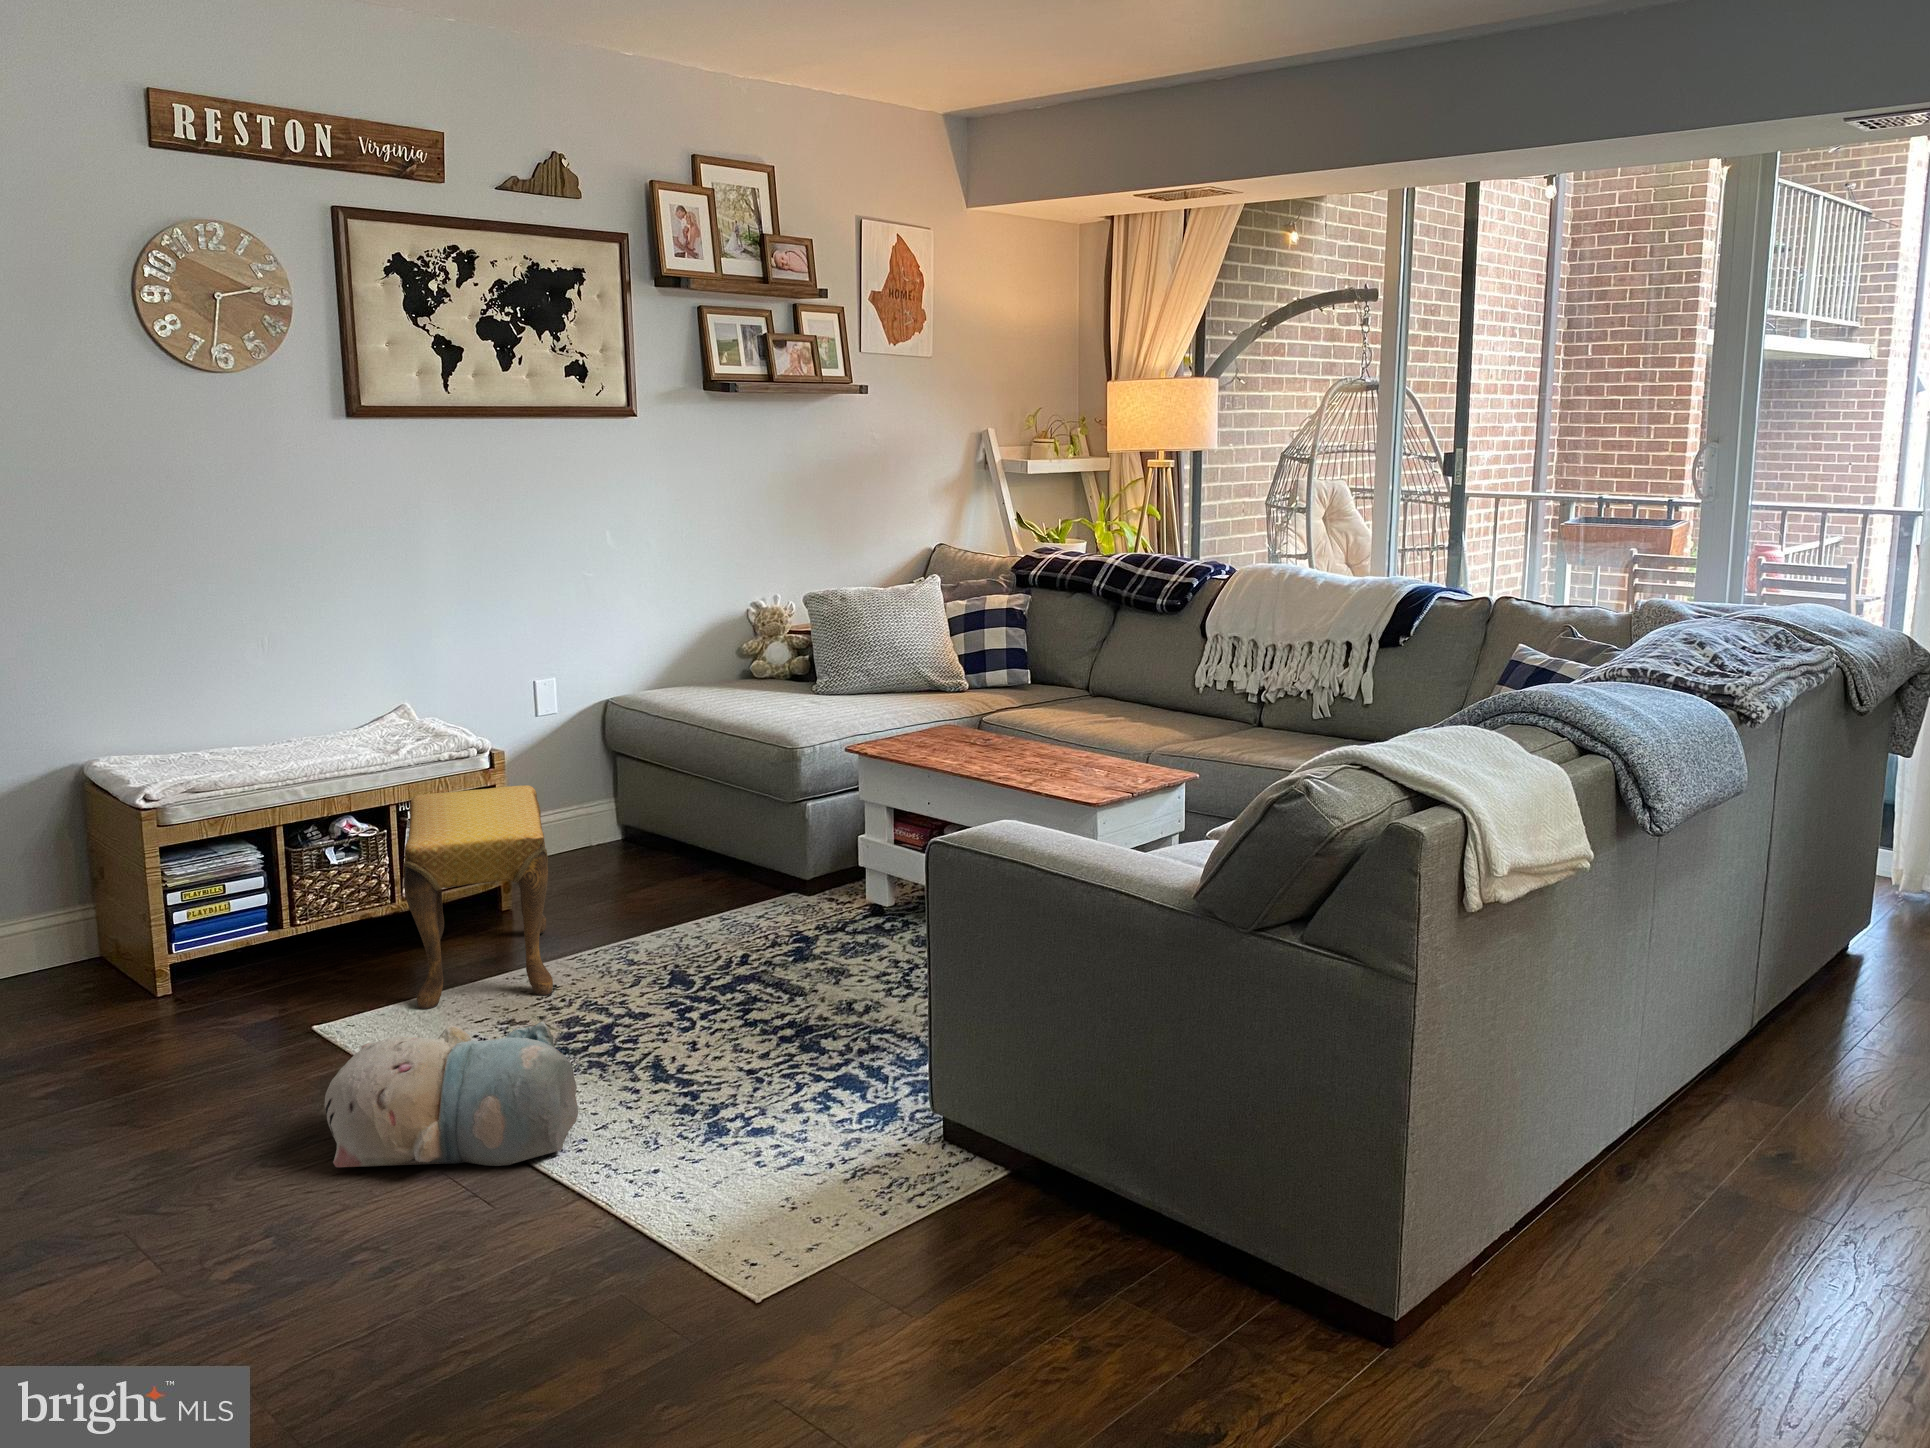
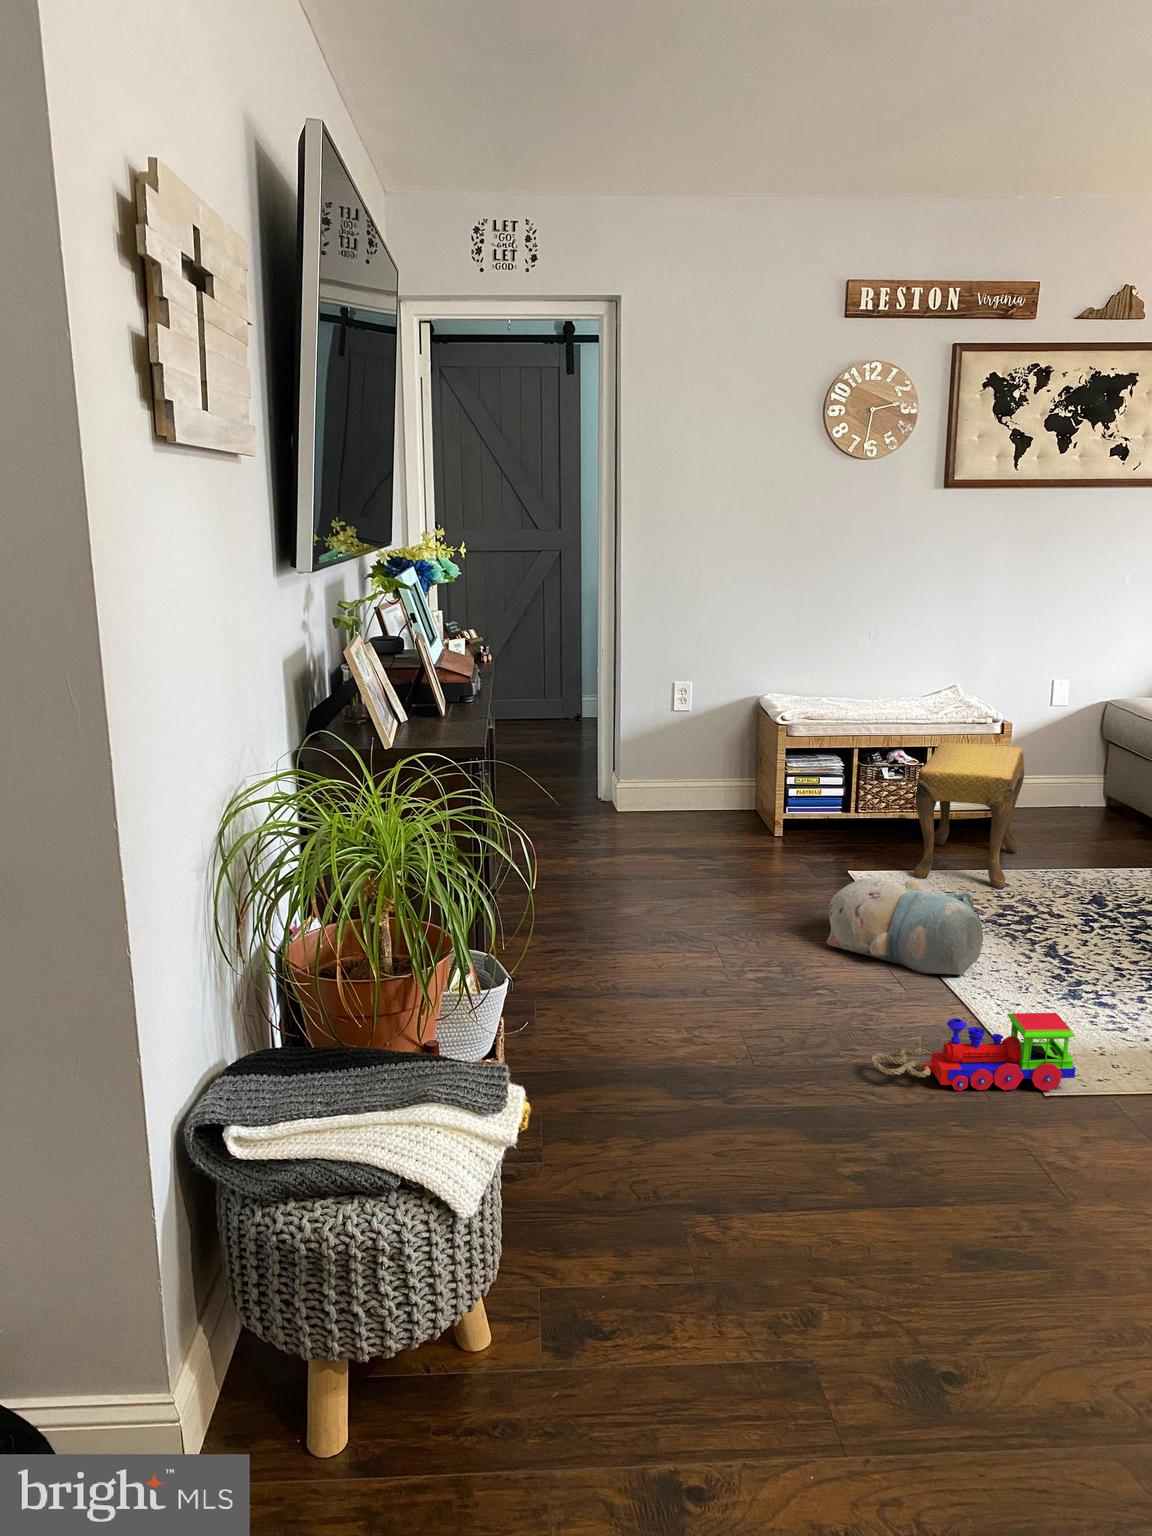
toy train: none [498,1177,783,1365] -> present [871,1013,1075,1091]

